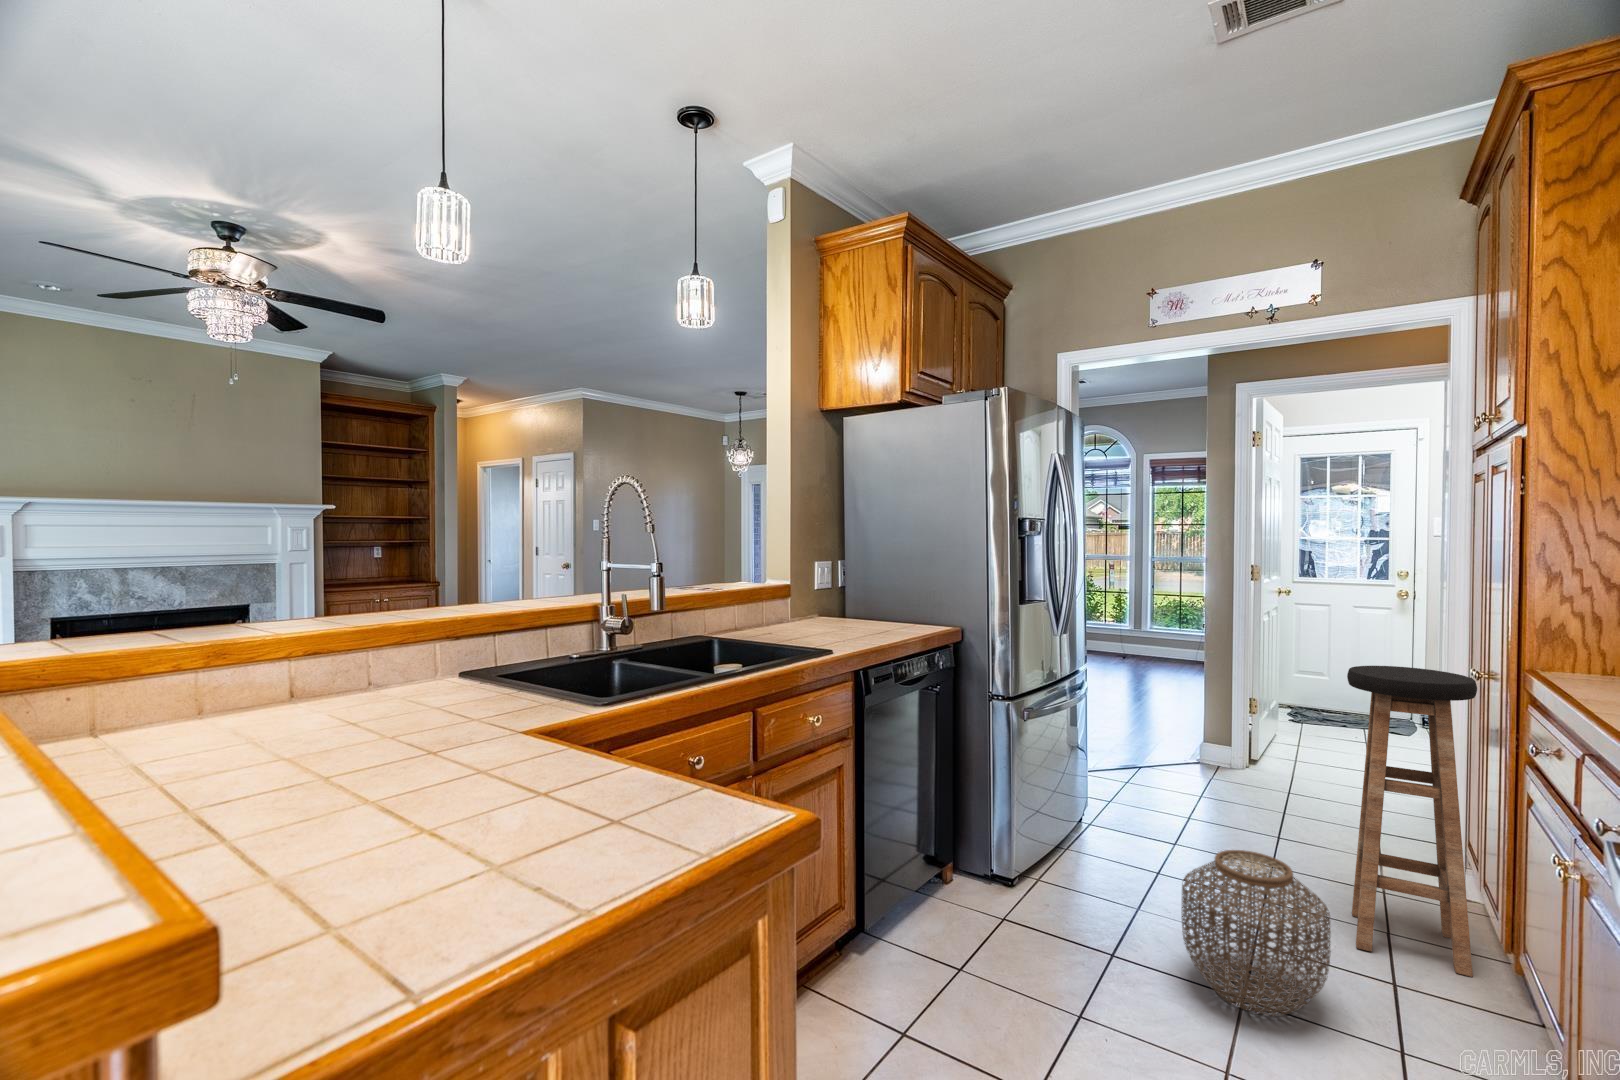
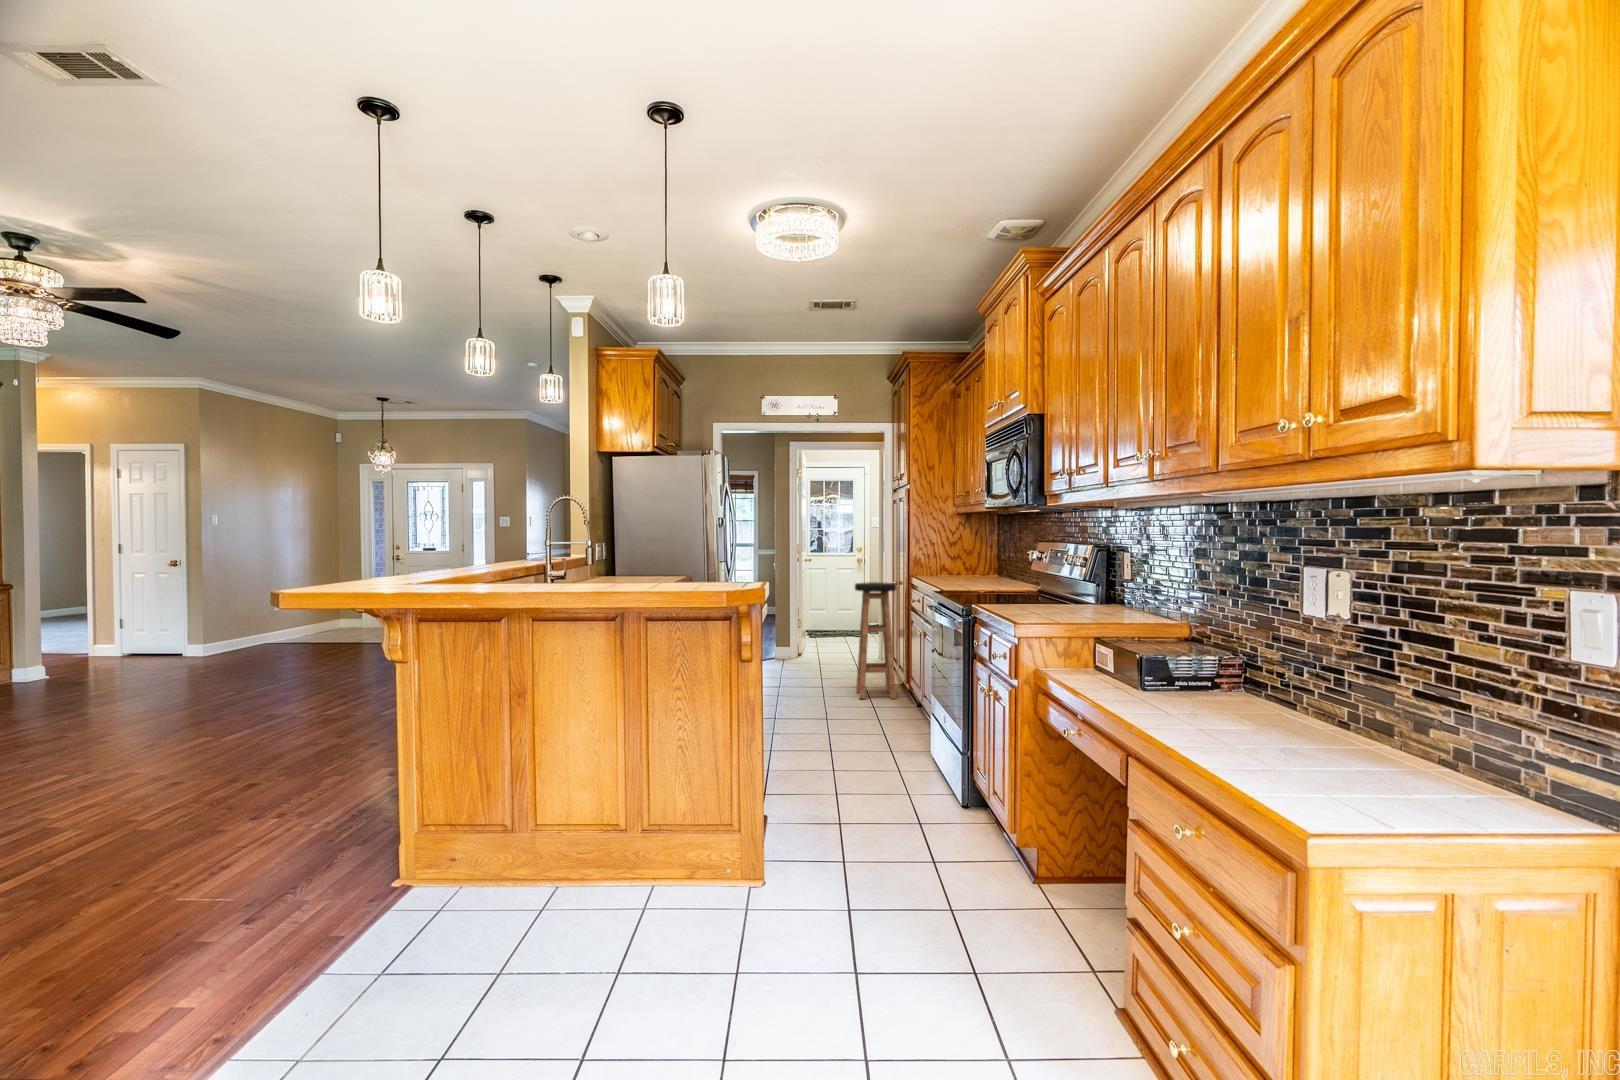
woven basket: present [1182,850,1330,1016] -> none [803,659,855,718]

